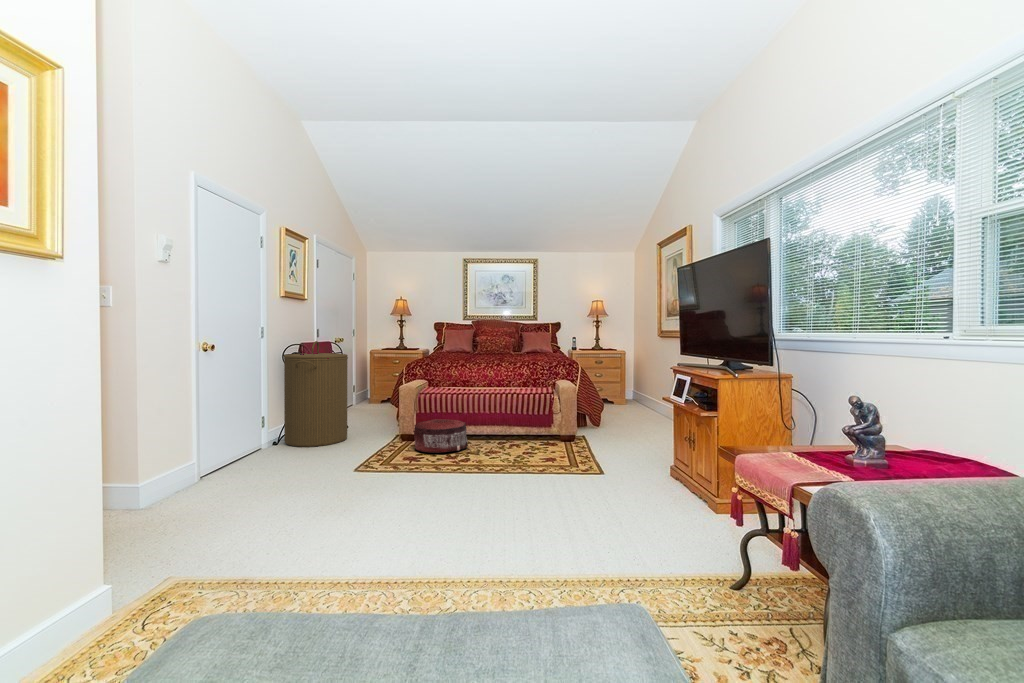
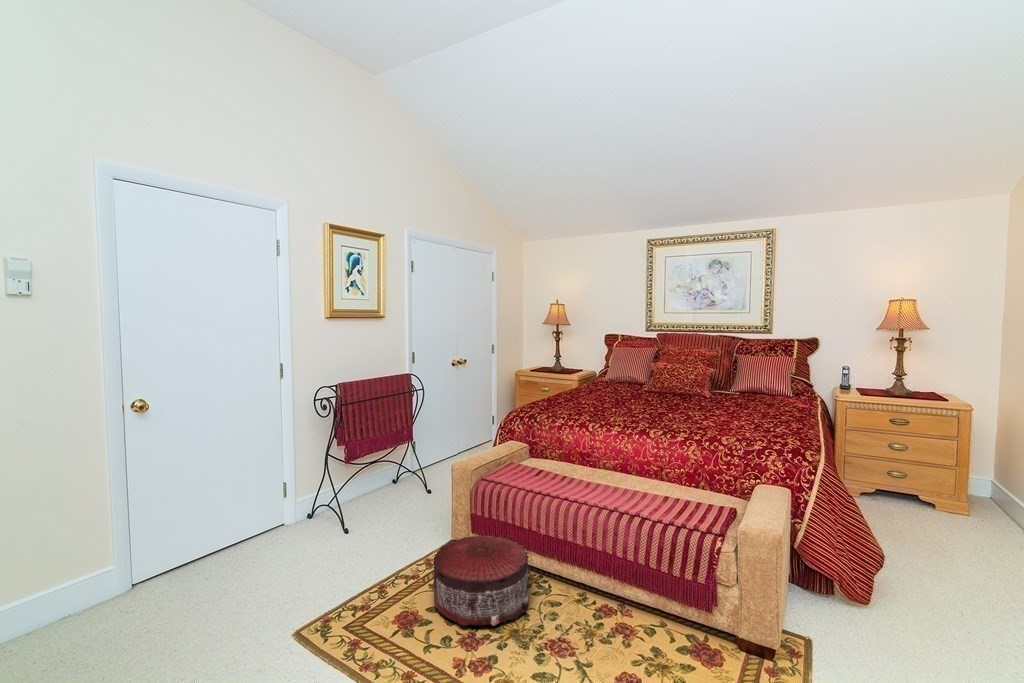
laundry hamper: present [284,341,348,447] -> none [311,381,403,538]

